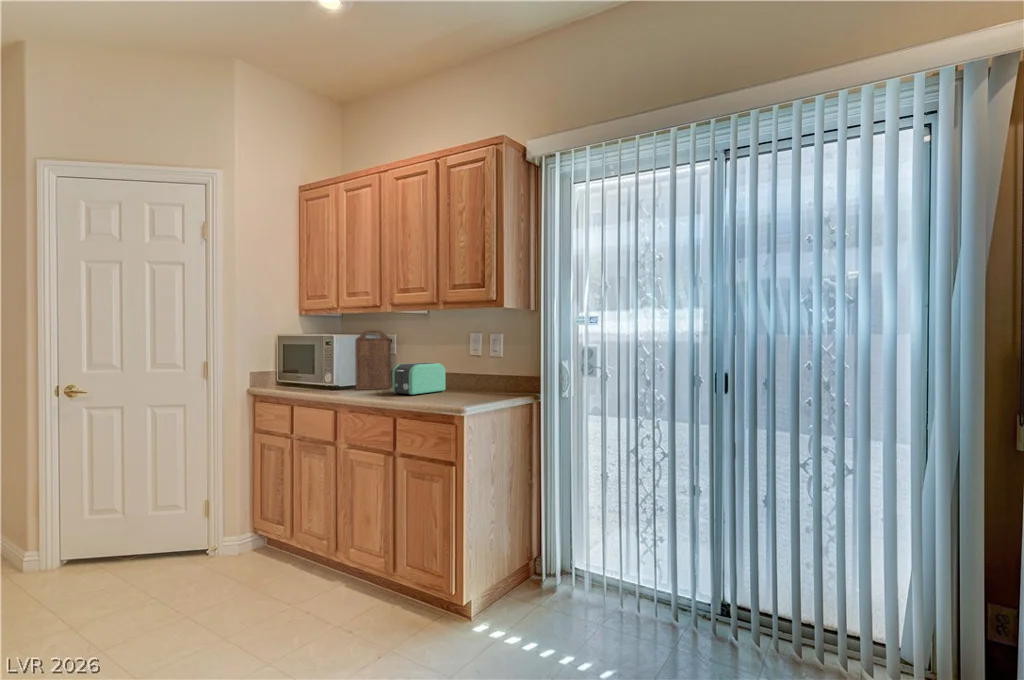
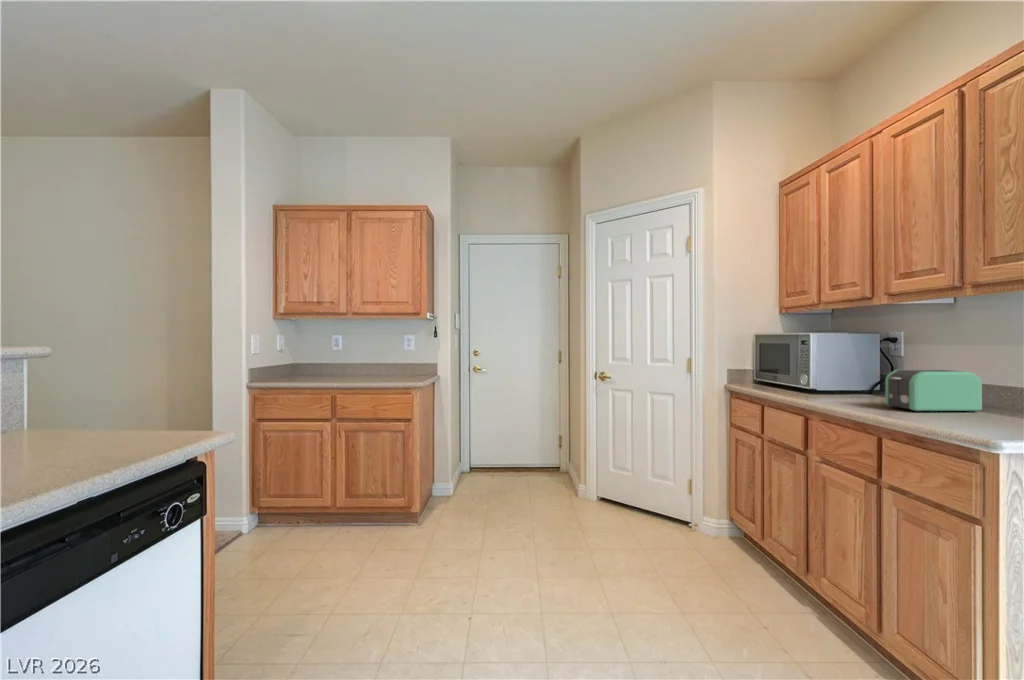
cutting board: present [355,330,391,390] -> none [838,328,890,400]

